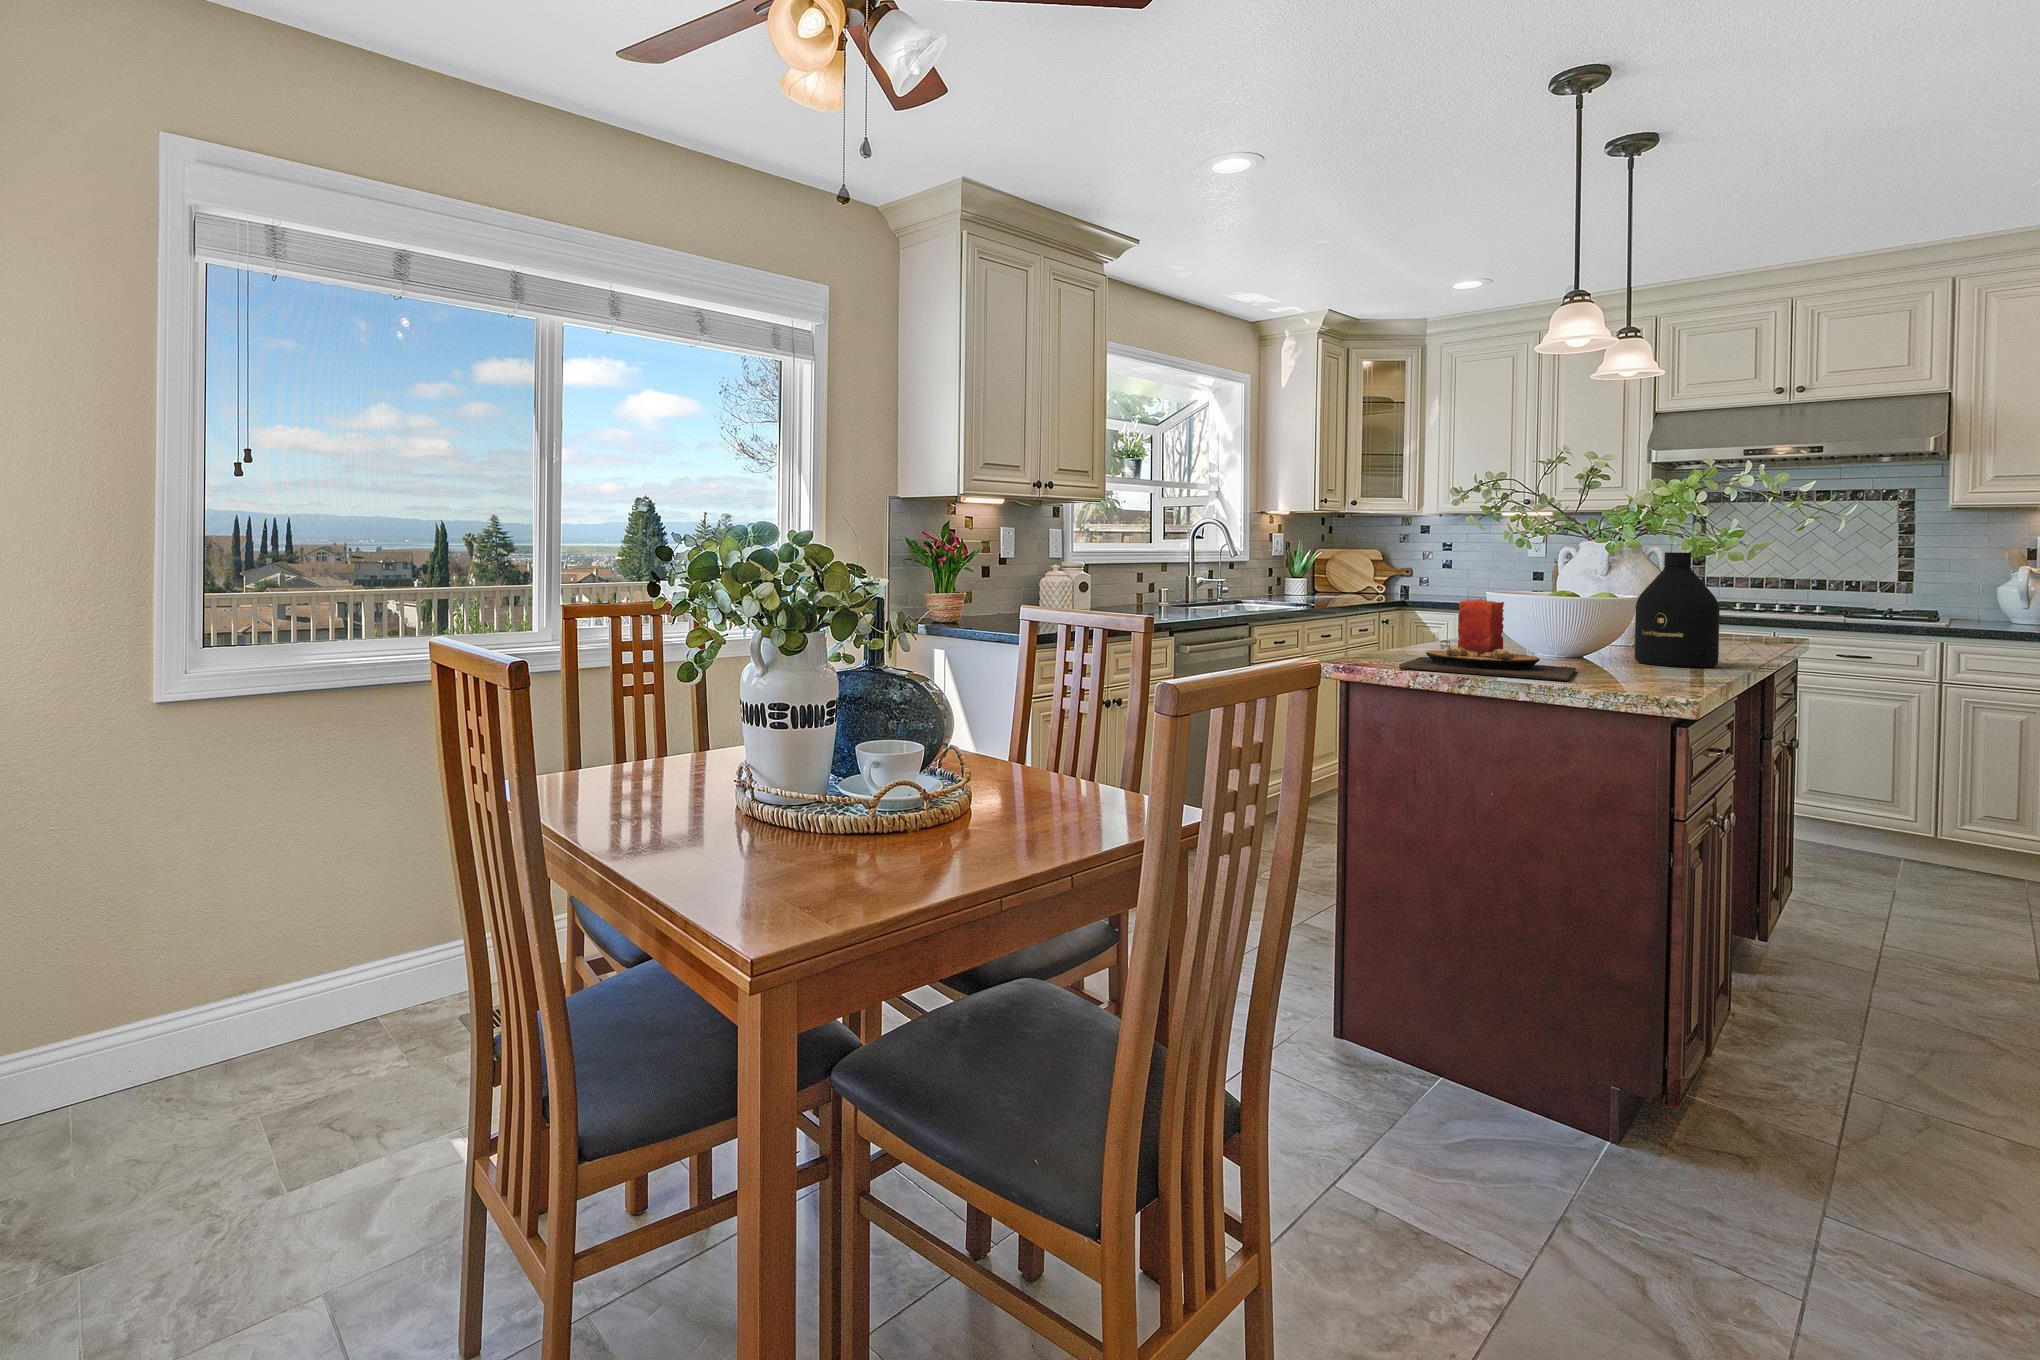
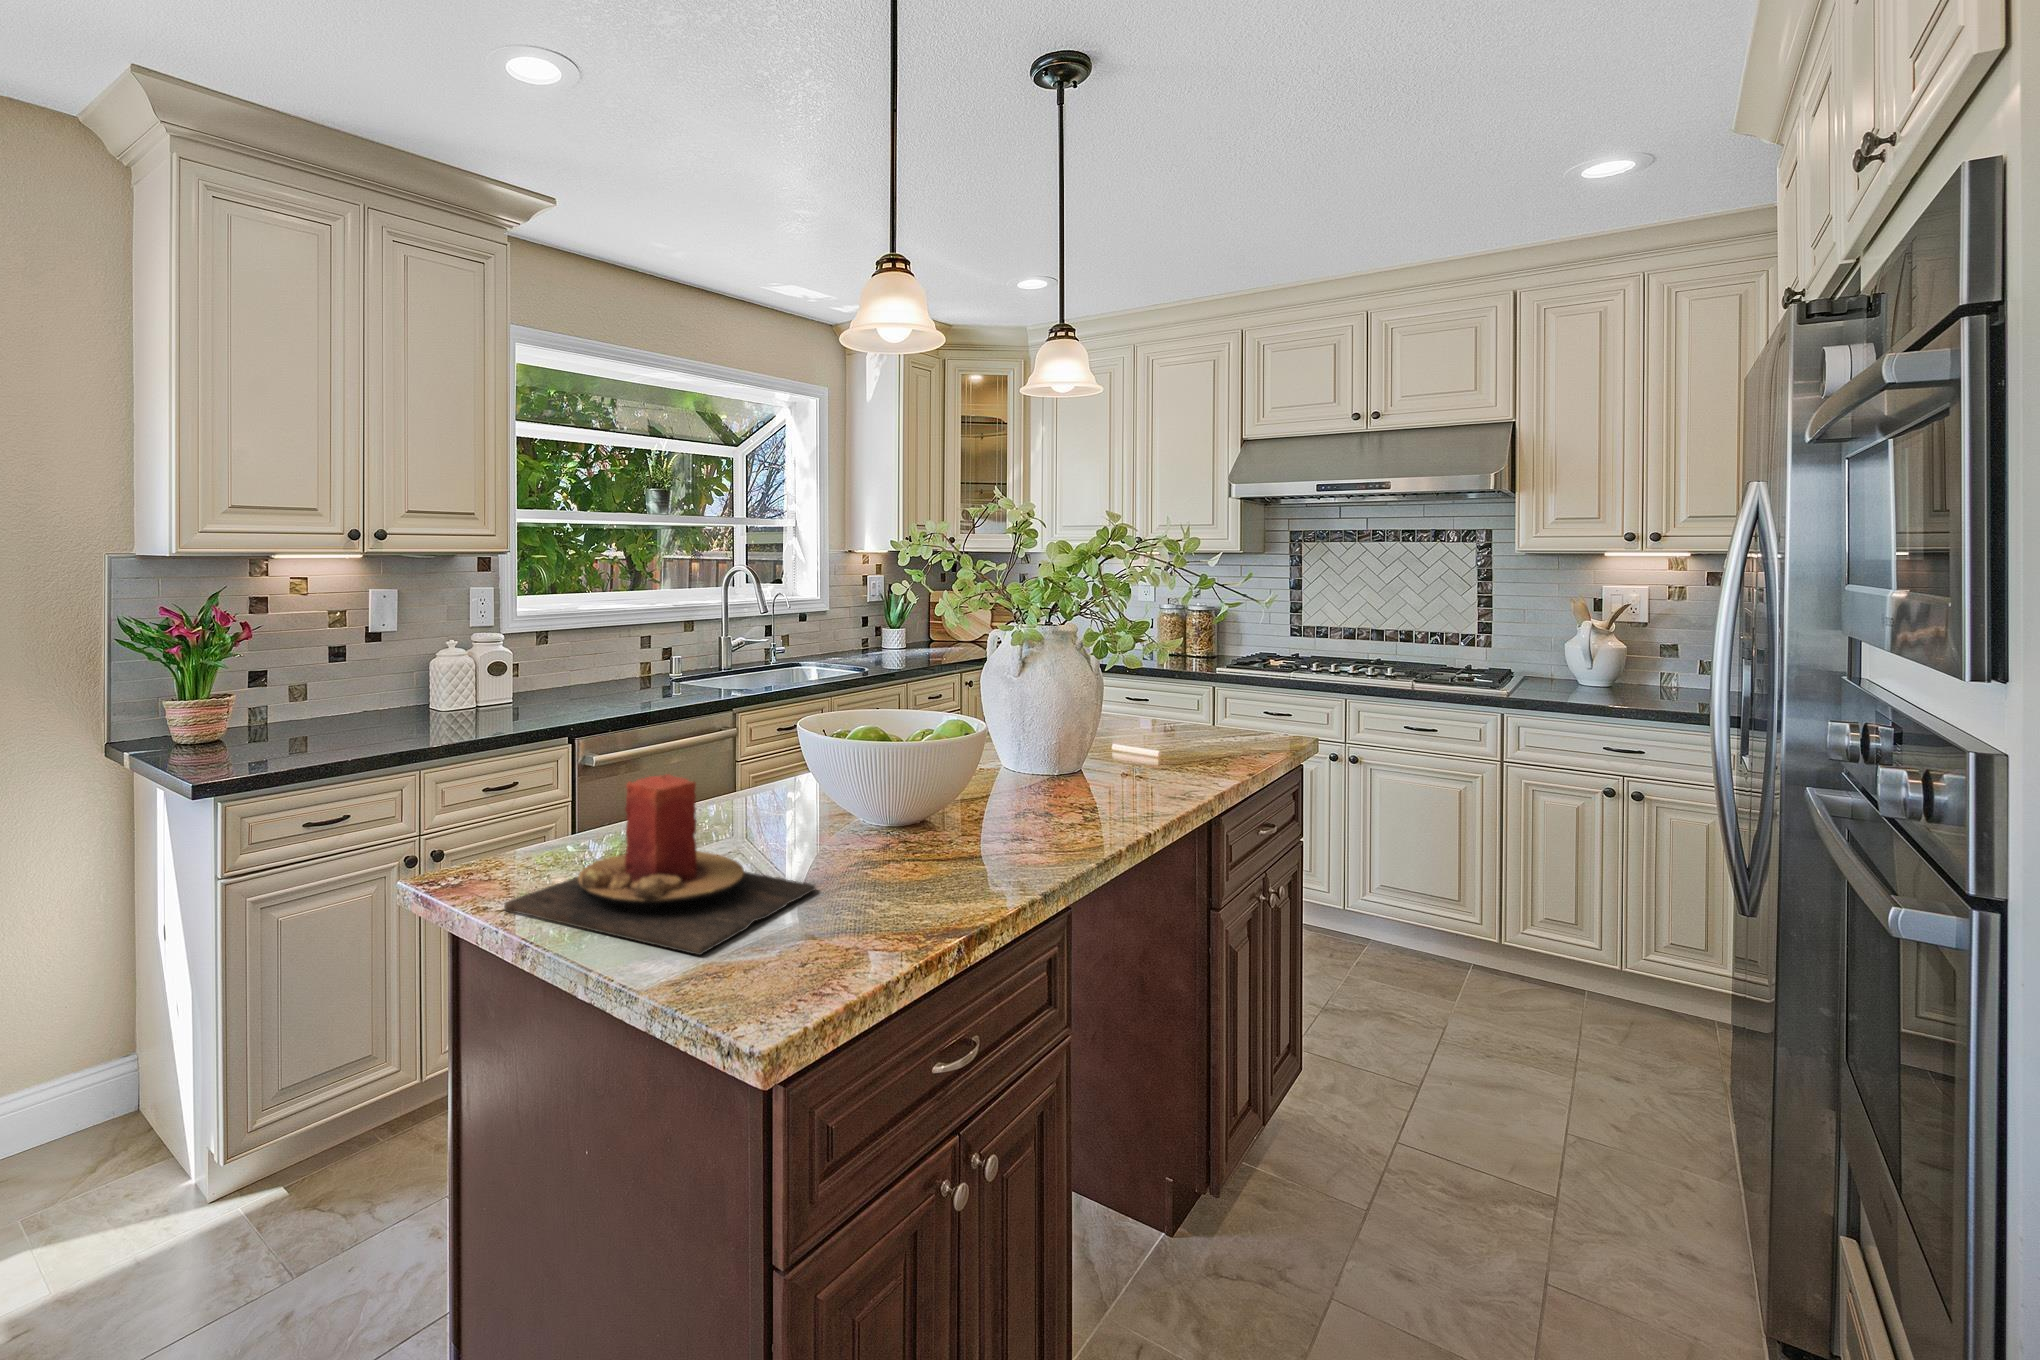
bottle: present [1635,552,1720,668] -> none [981,670,1083,856]

